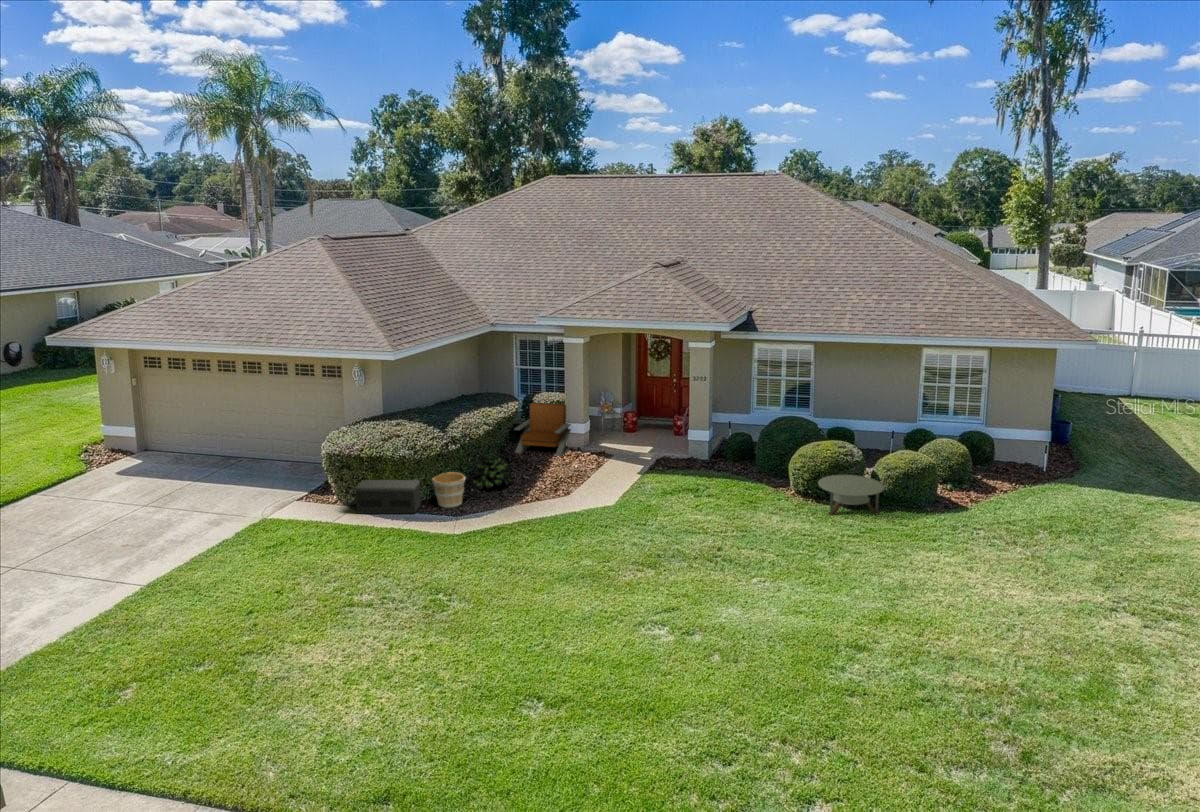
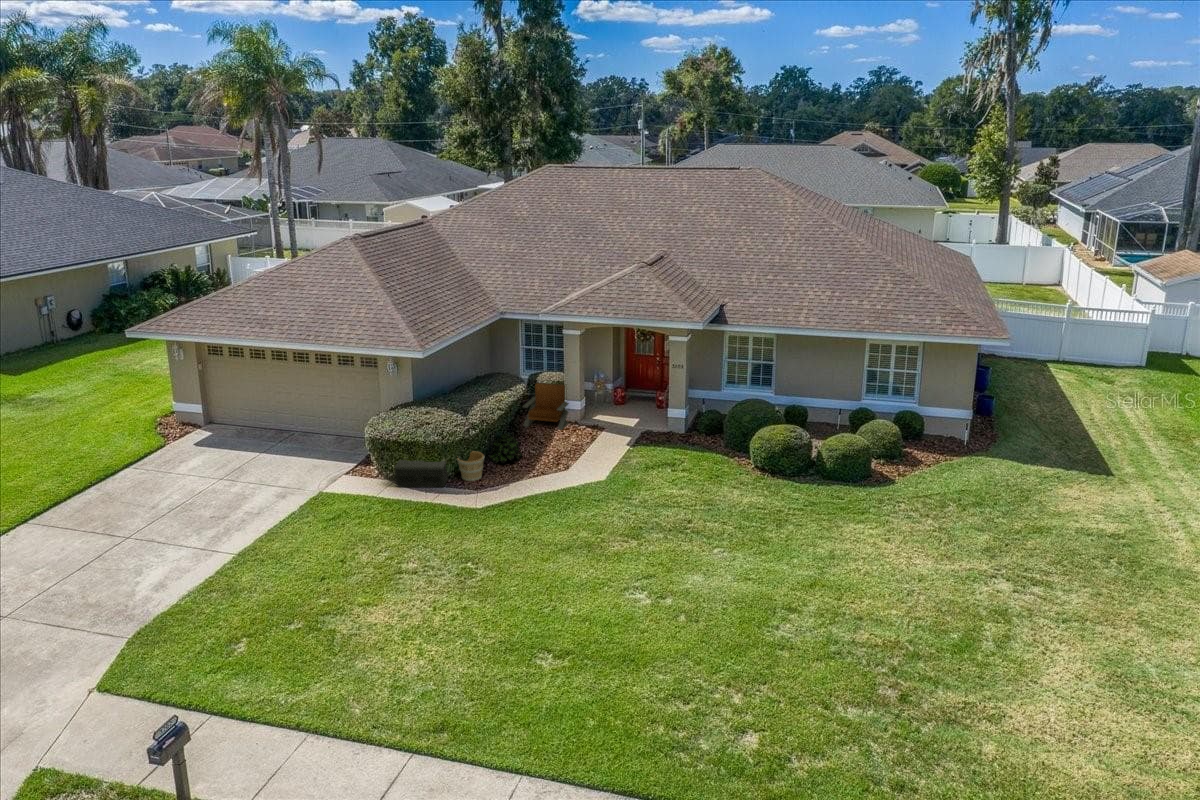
round table: present [818,475,884,516] -> none [773,454,827,489]

